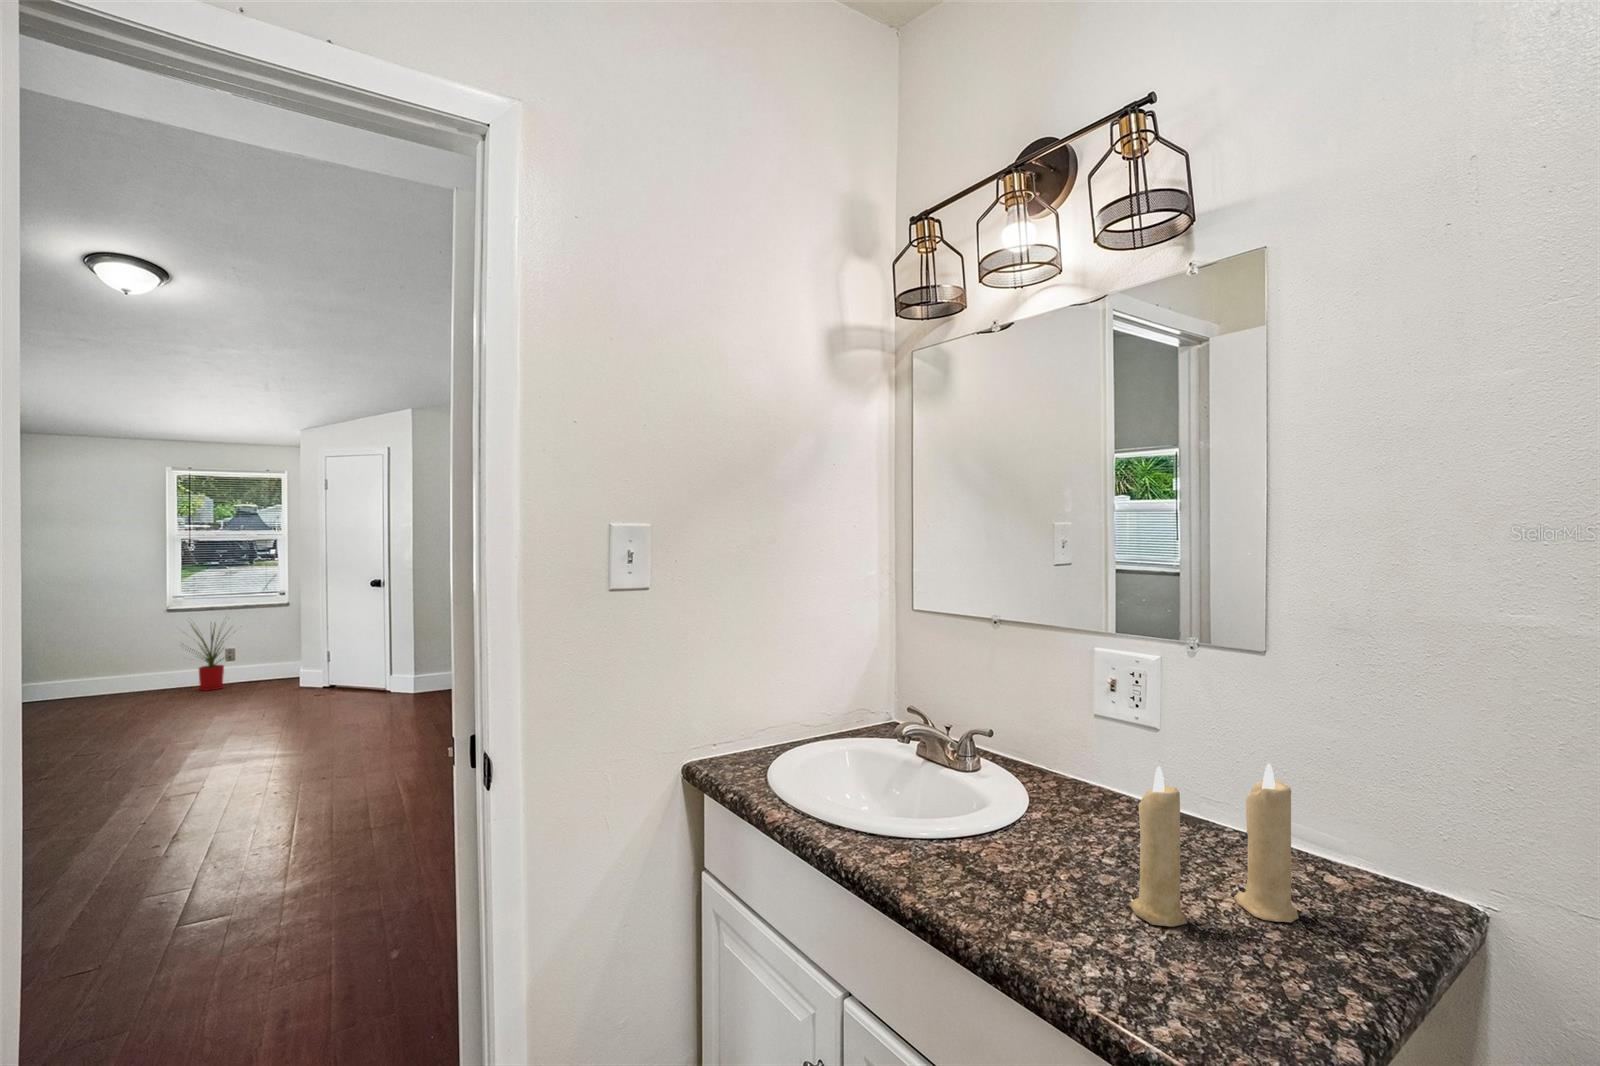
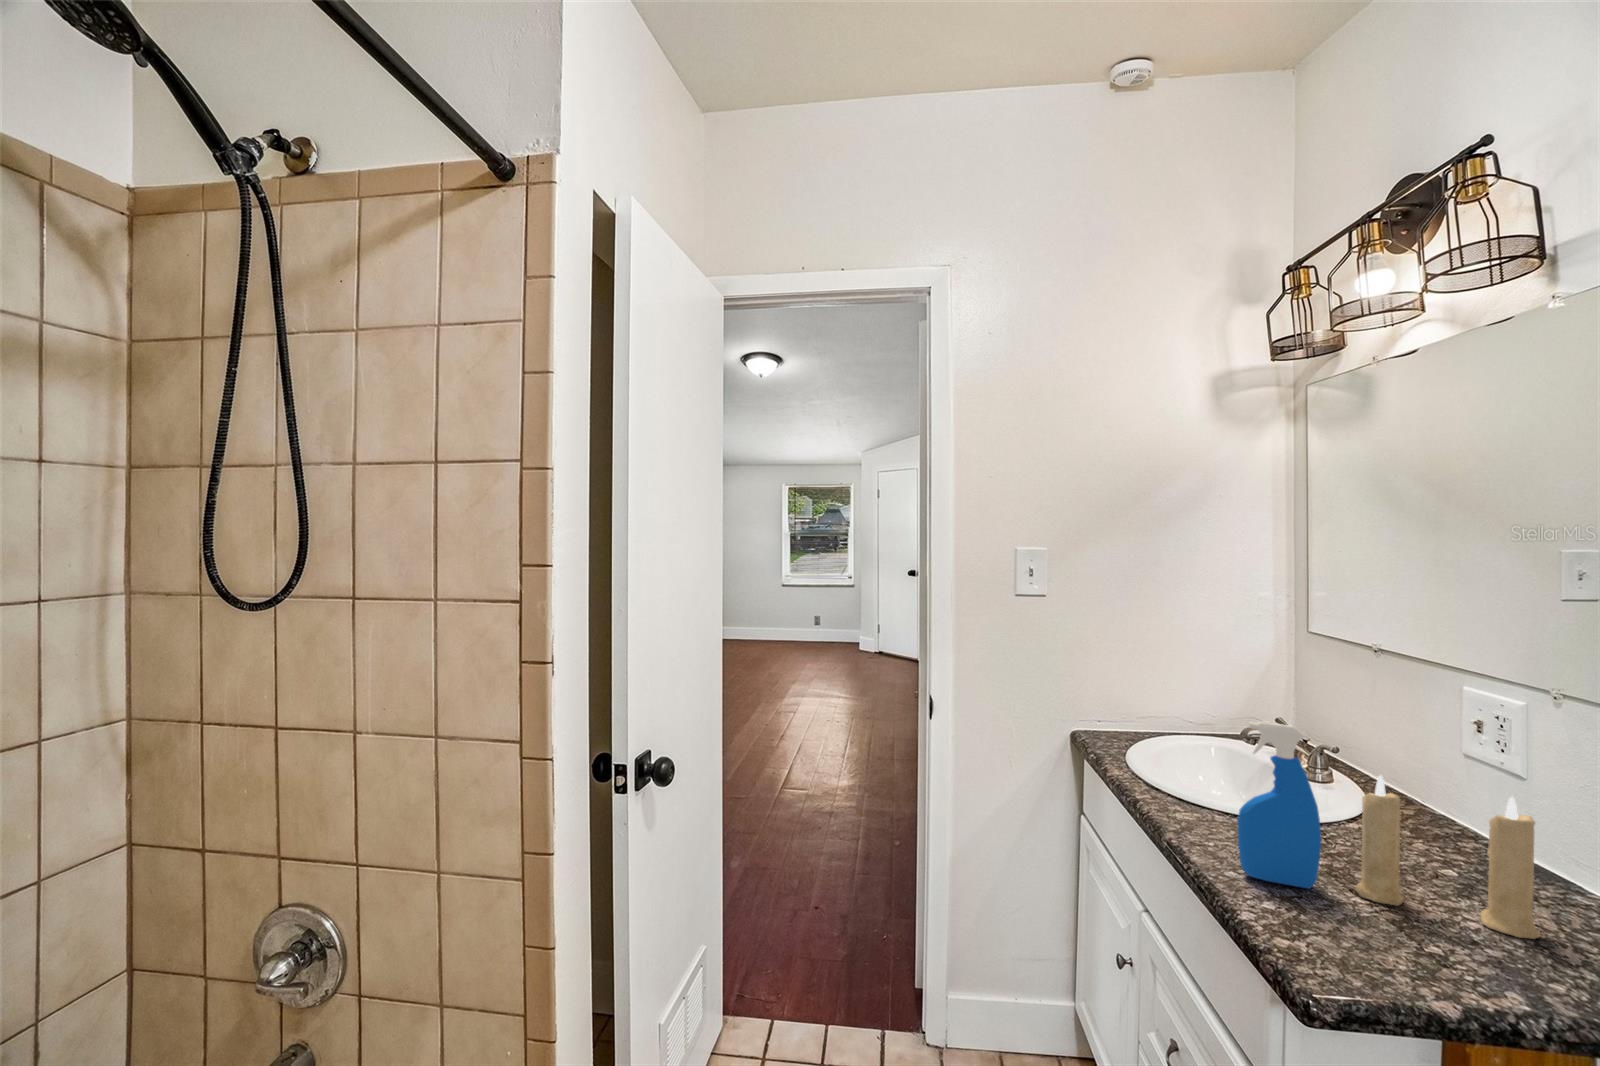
house plant: present [182,624,231,691] -> none [790,590,830,644]
spray bottle: none [1030,724,1118,943] -> present [1237,722,1321,888]

